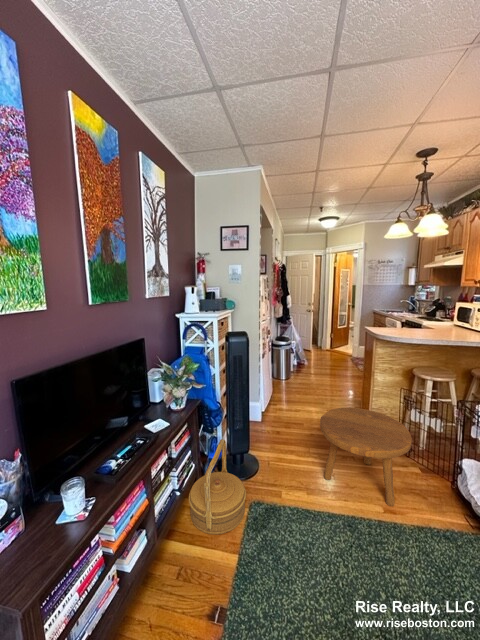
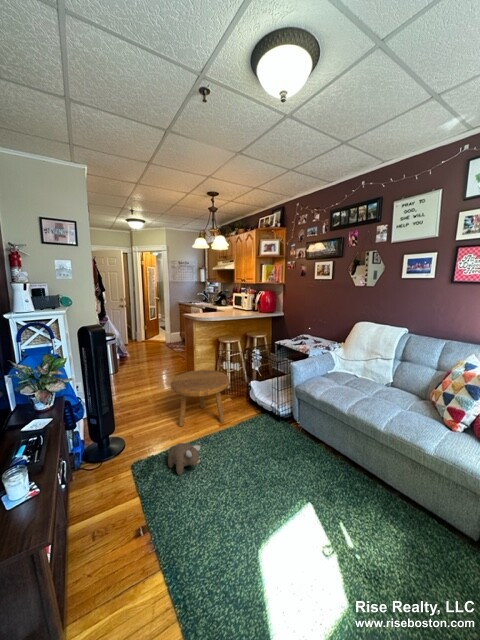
woven basket: present [189,439,246,535] -> none [73,422,131,502]
plush toy: none [285,510,329,565] -> present [168,443,201,475]

